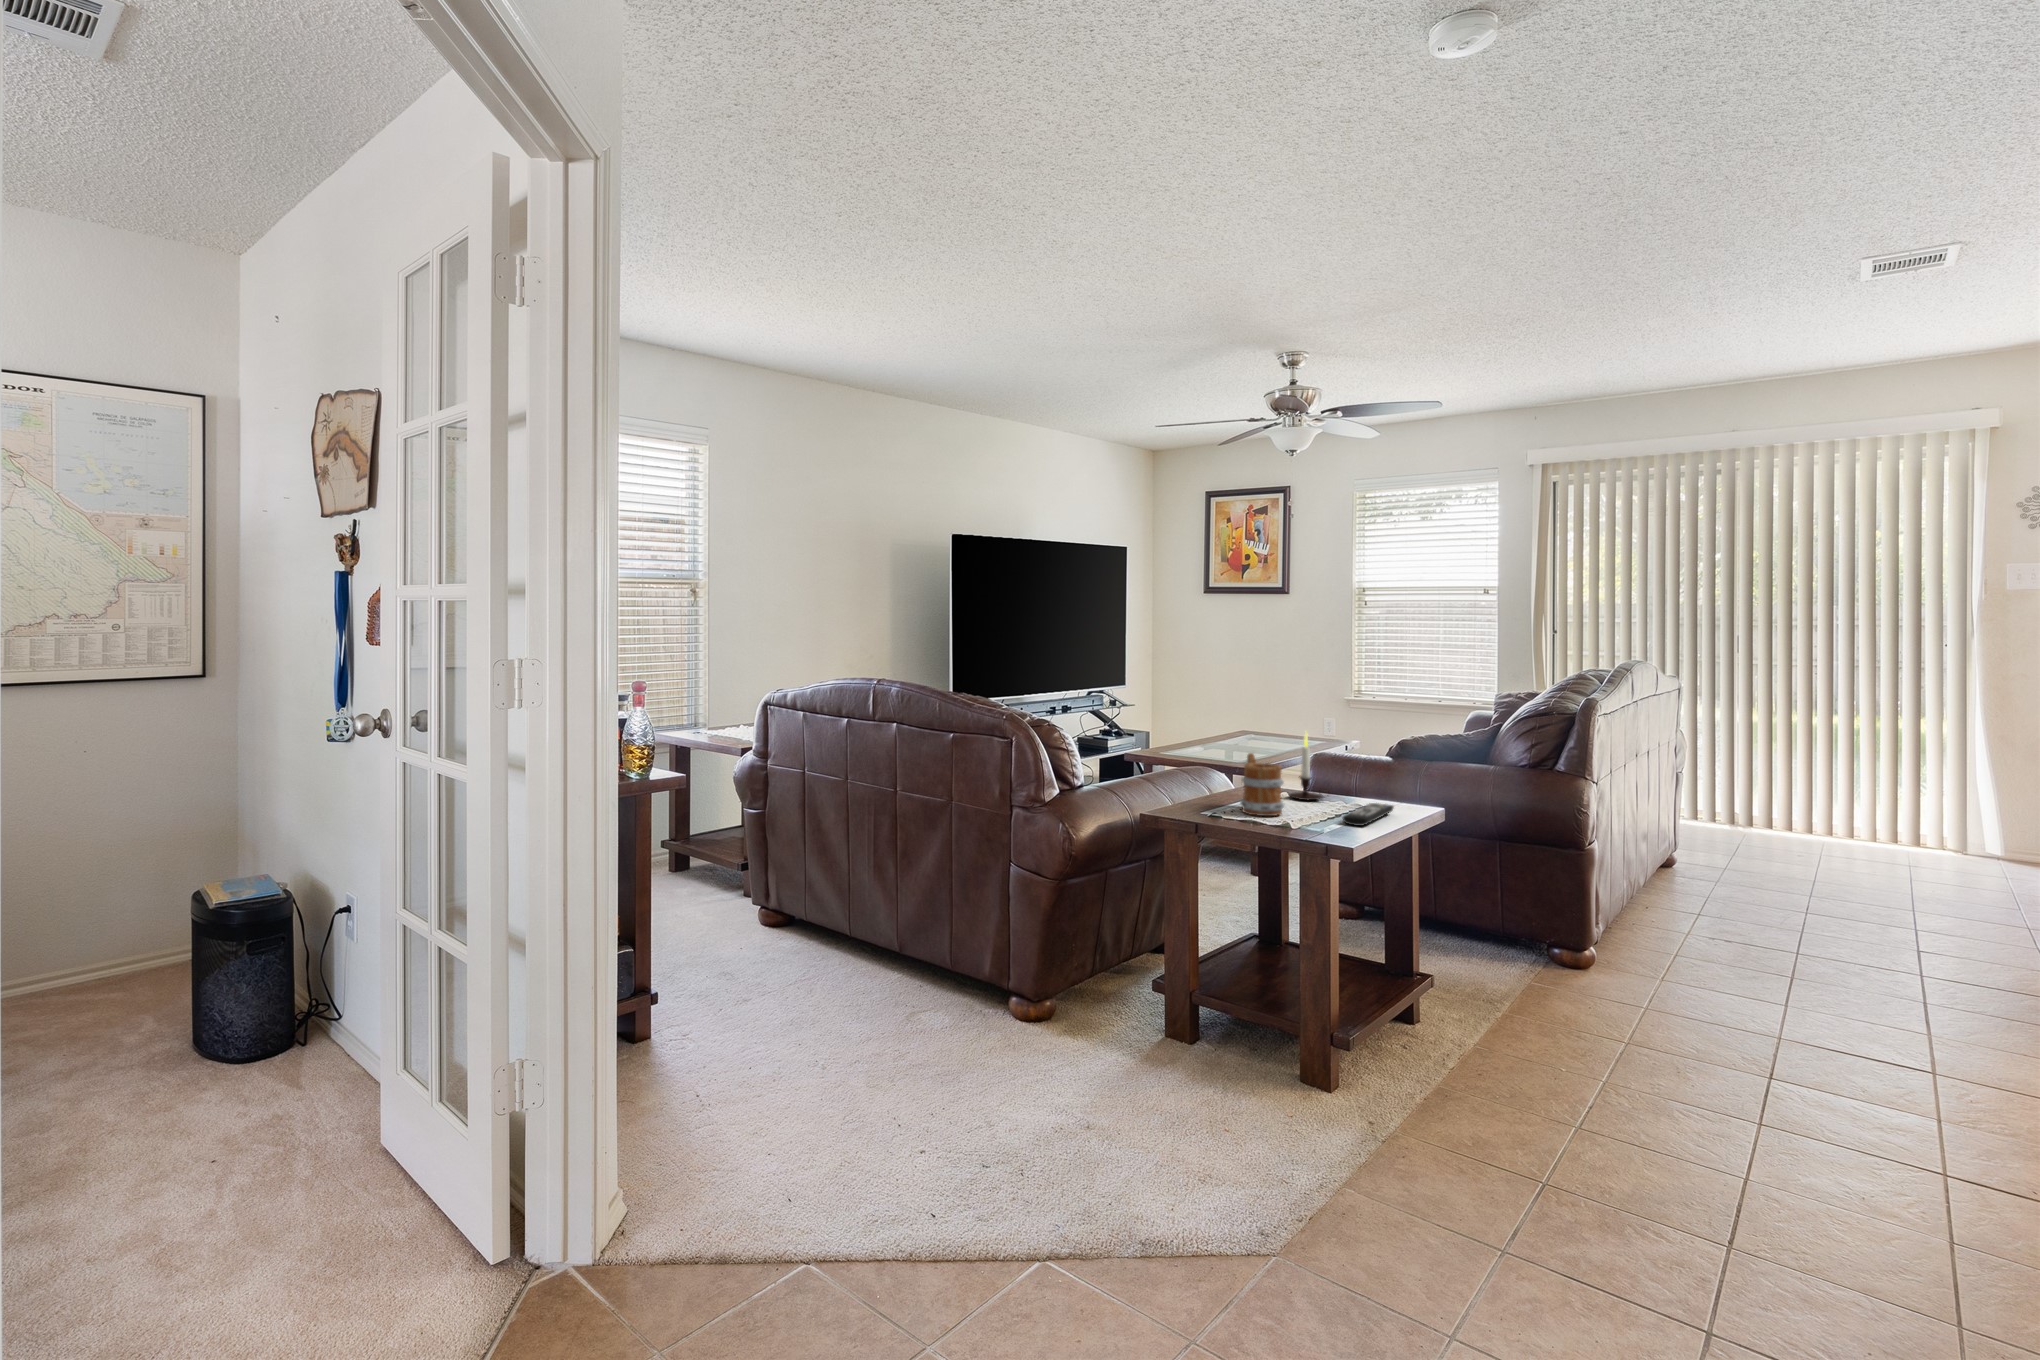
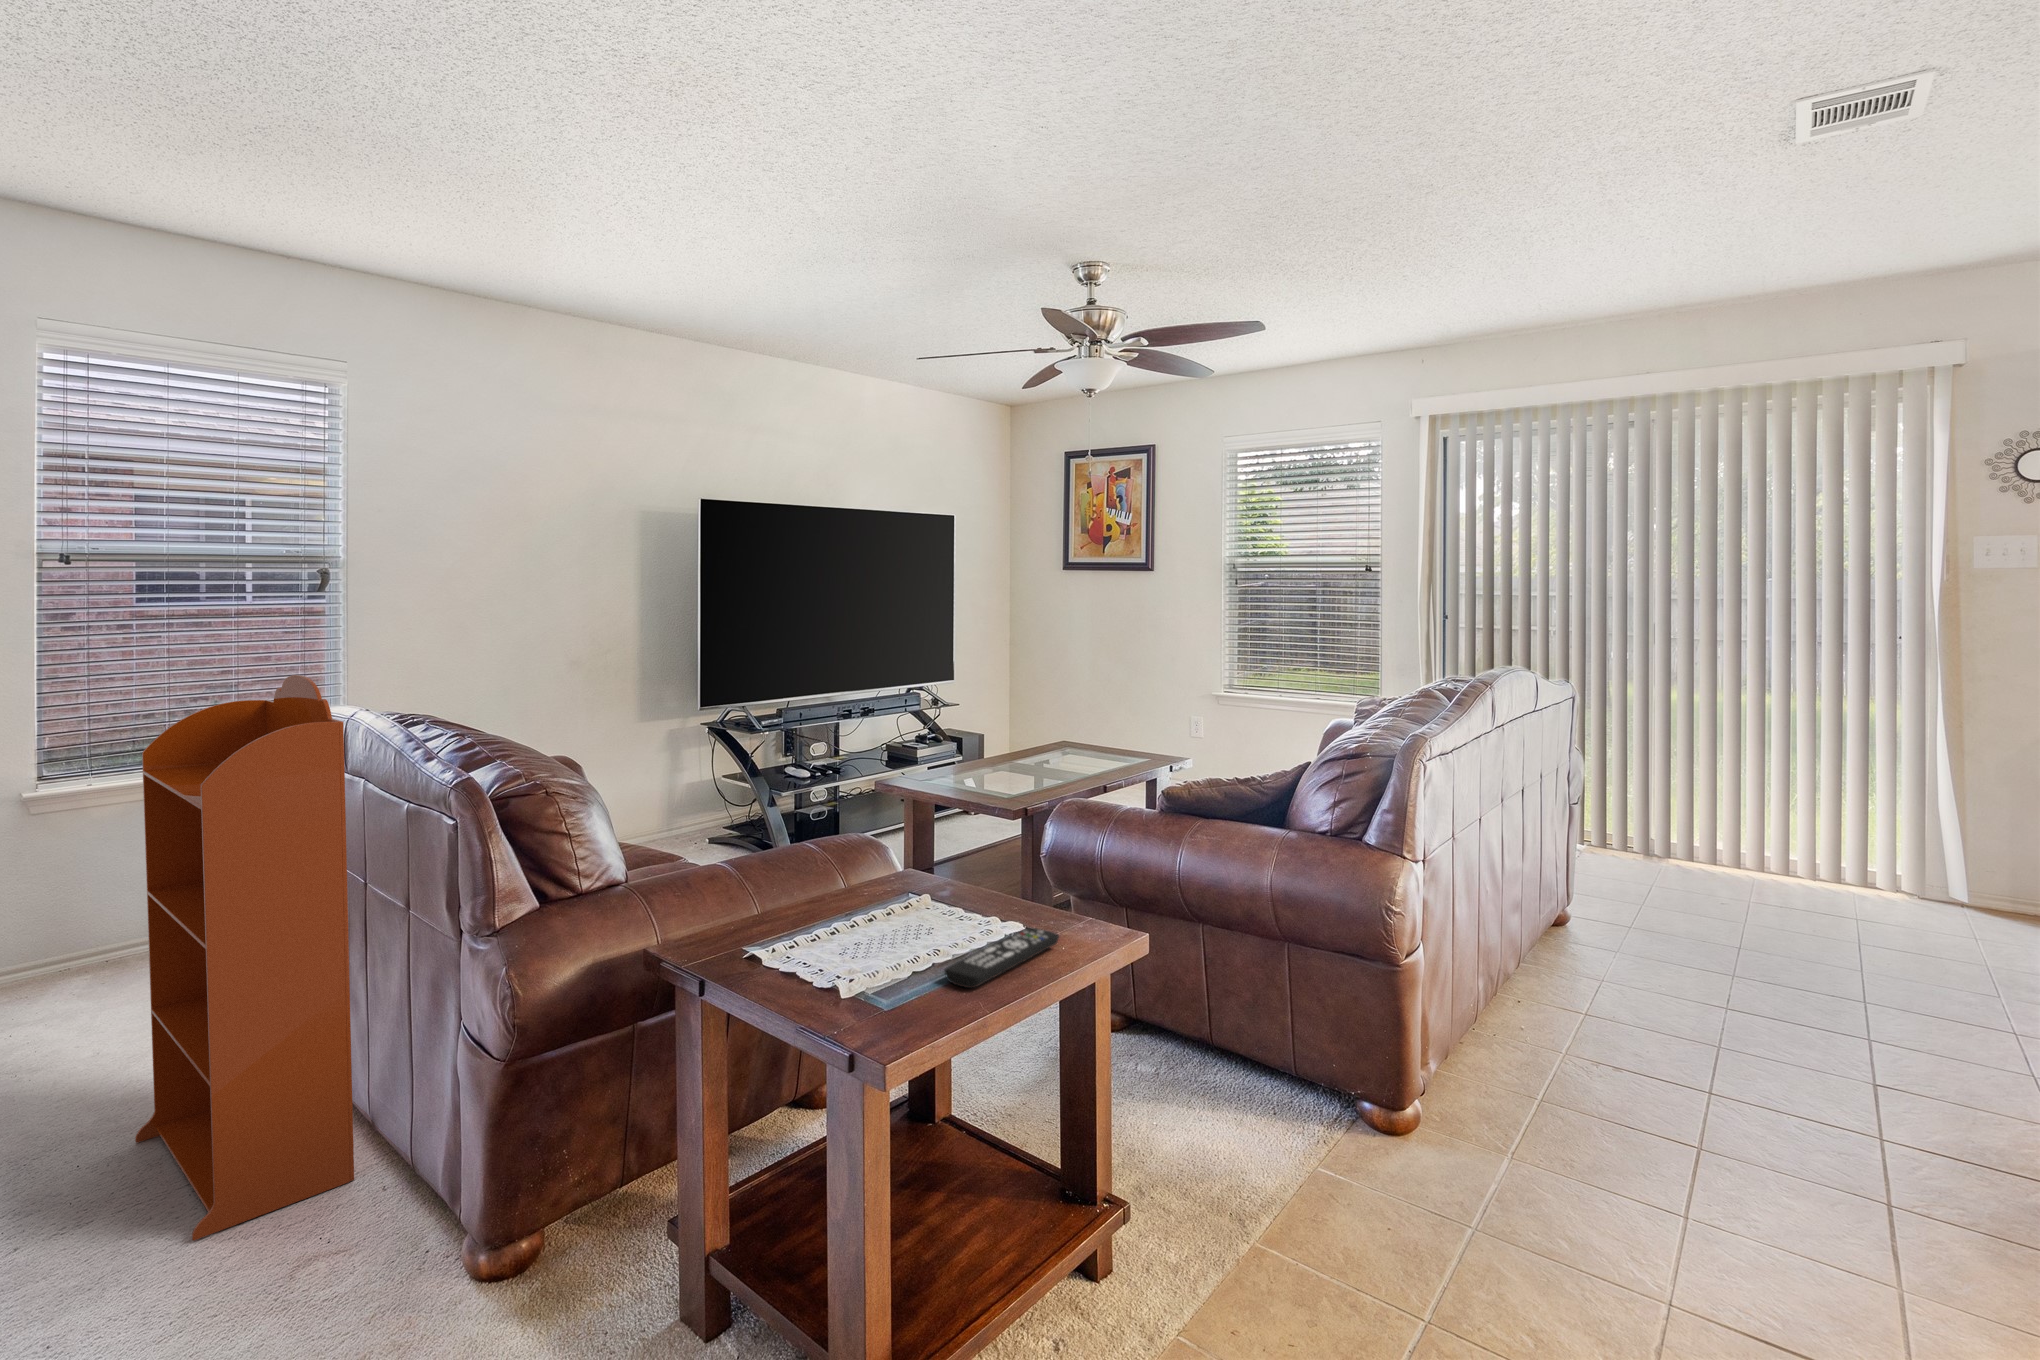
bookcase: none [731,655,900,1008] -> present [135,675,354,1241]
candle: present [1289,733,1329,800] -> none [925,802,982,913]
mug: present [1240,753,1284,816] -> none [800,848,866,963]

